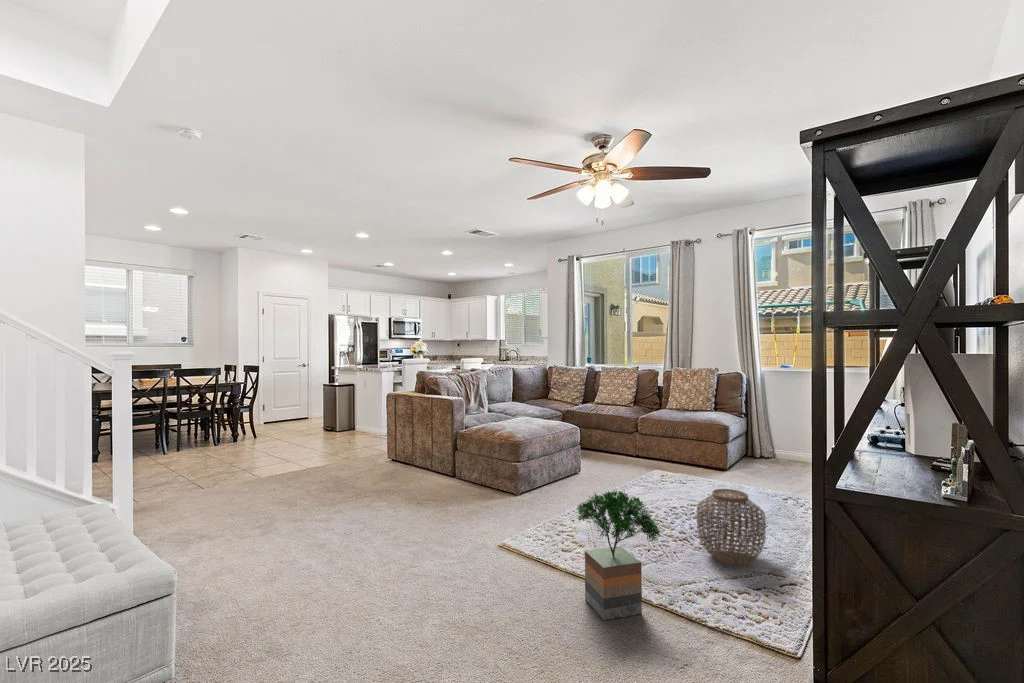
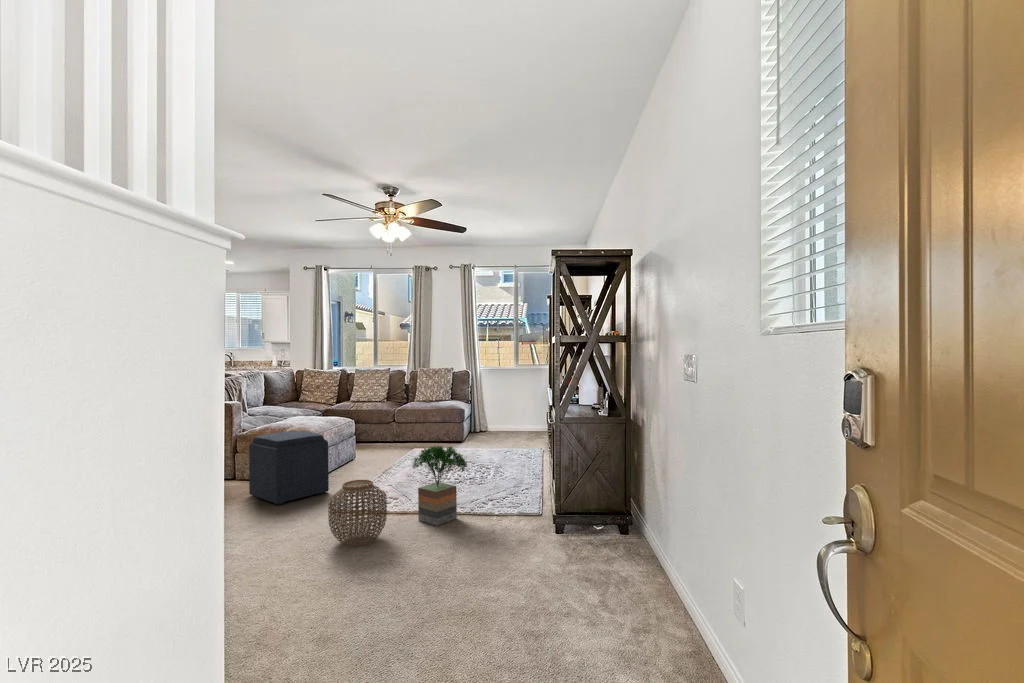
ottoman: none [443,436,517,523] -> present [249,431,329,505]
woven basket: present [697,489,766,566] -> present [328,480,387,547]

